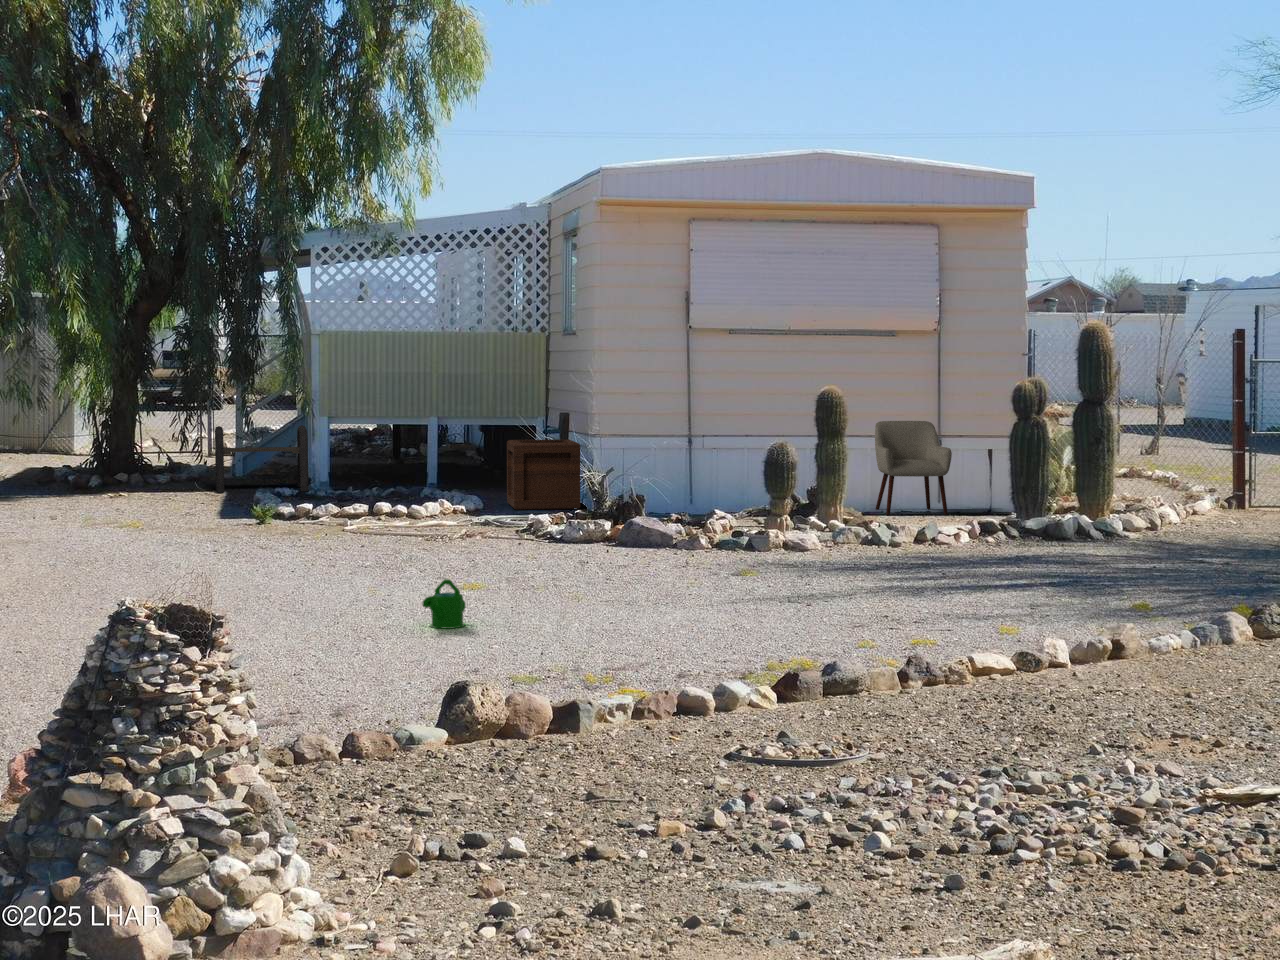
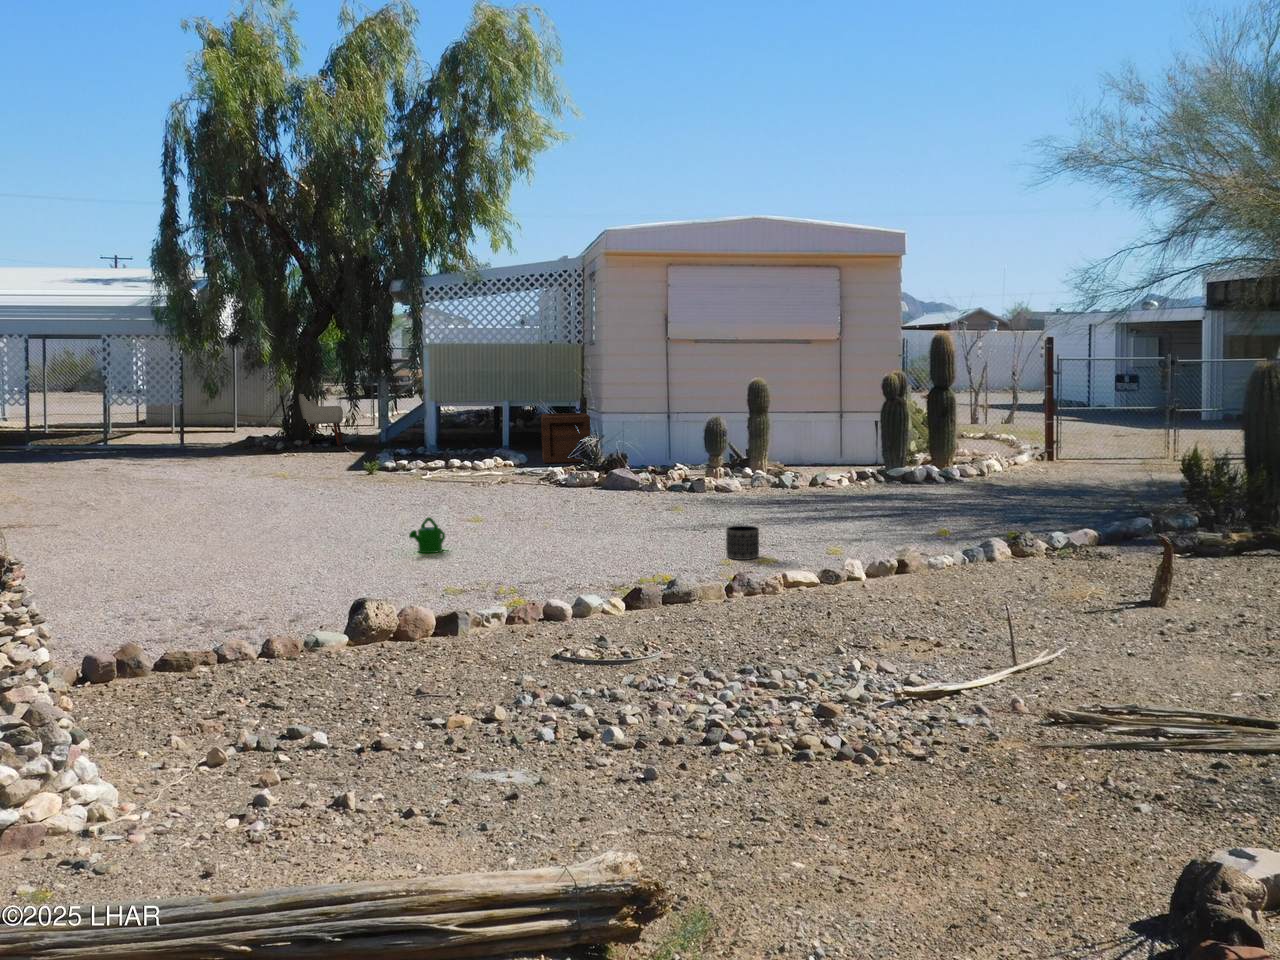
chair: present [875,421,952,515] -> present [298,394,343,447]
bench: present [215,425,308,493] -> none [345,406,412,454]
planter: none [860,594,904,639] -> present [726,526,759,560]

